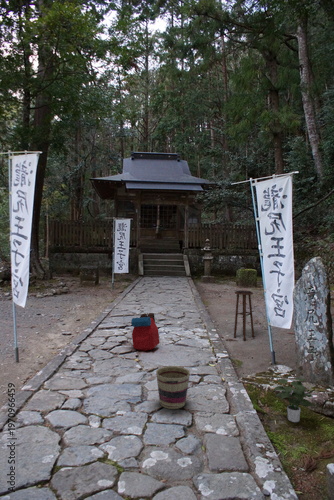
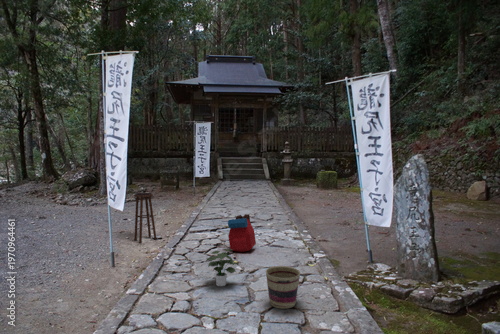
stool: present [234,290,254,340] -> present [134,193,157,243]
potted plant: present [274,378,315,422] -> present [206,249,239,286]

